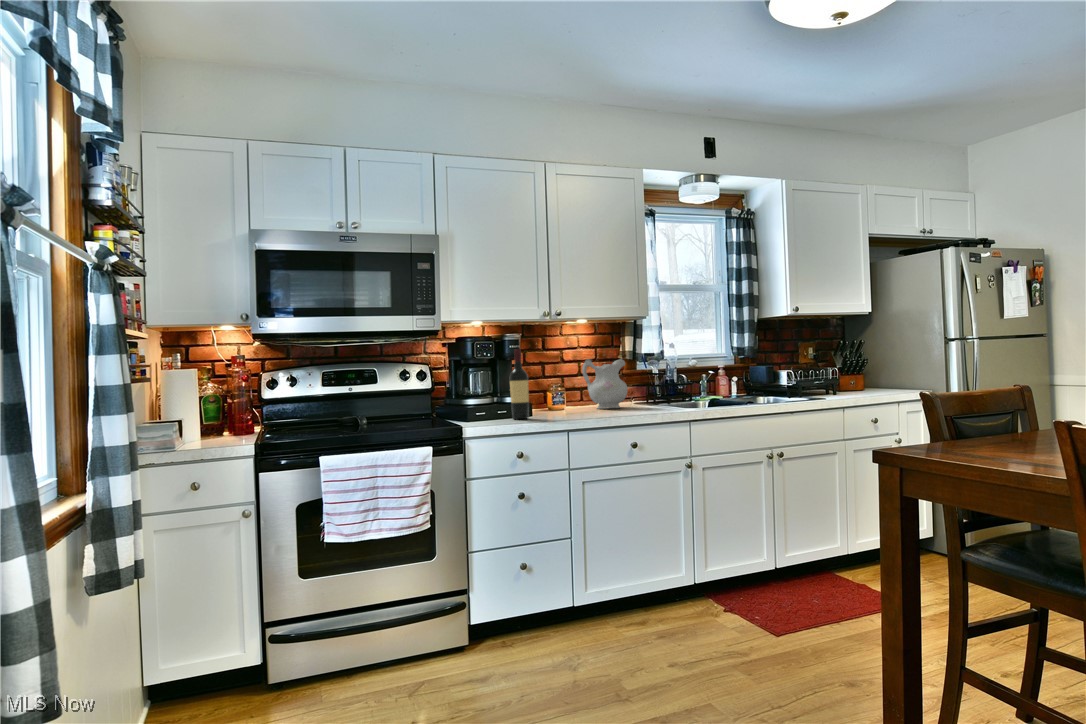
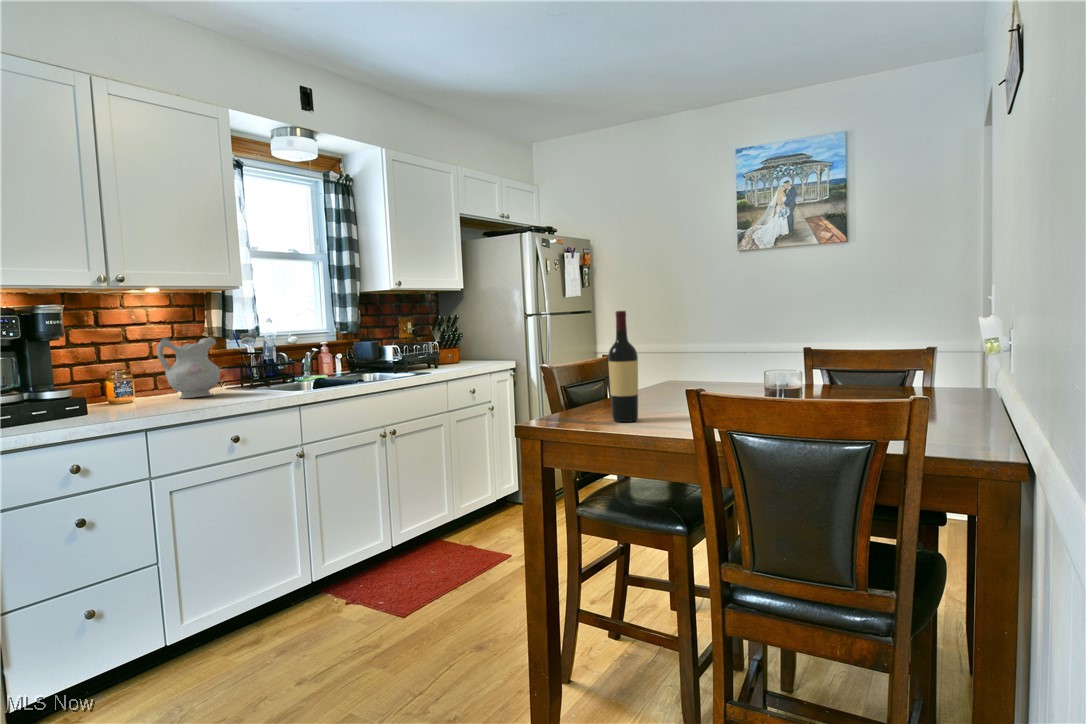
wine bottle: present [510,349,529,419] -> present [608,311,638,422]

